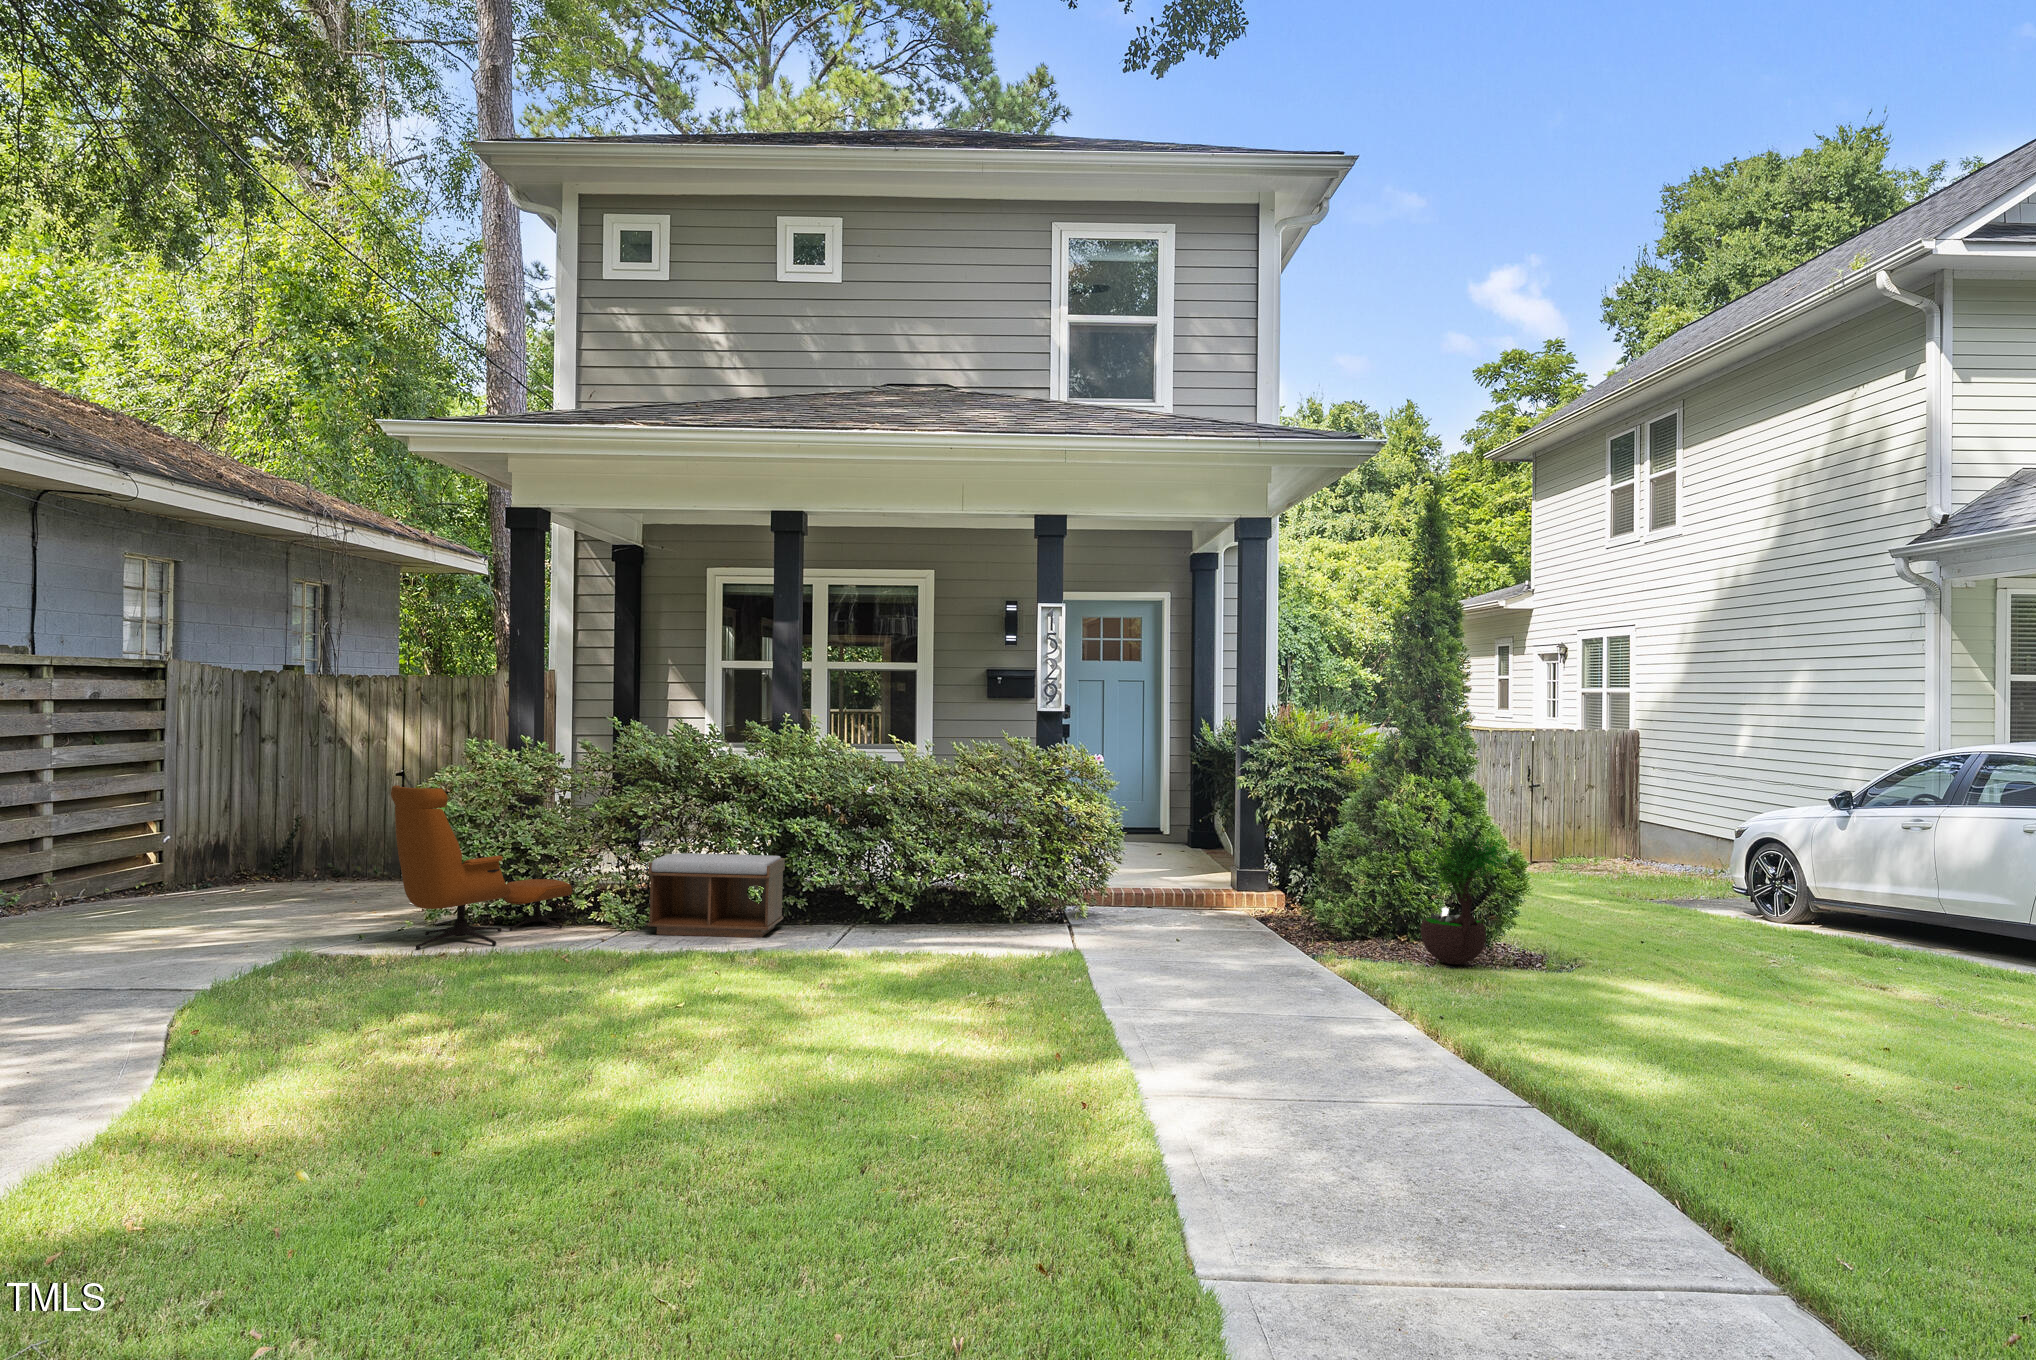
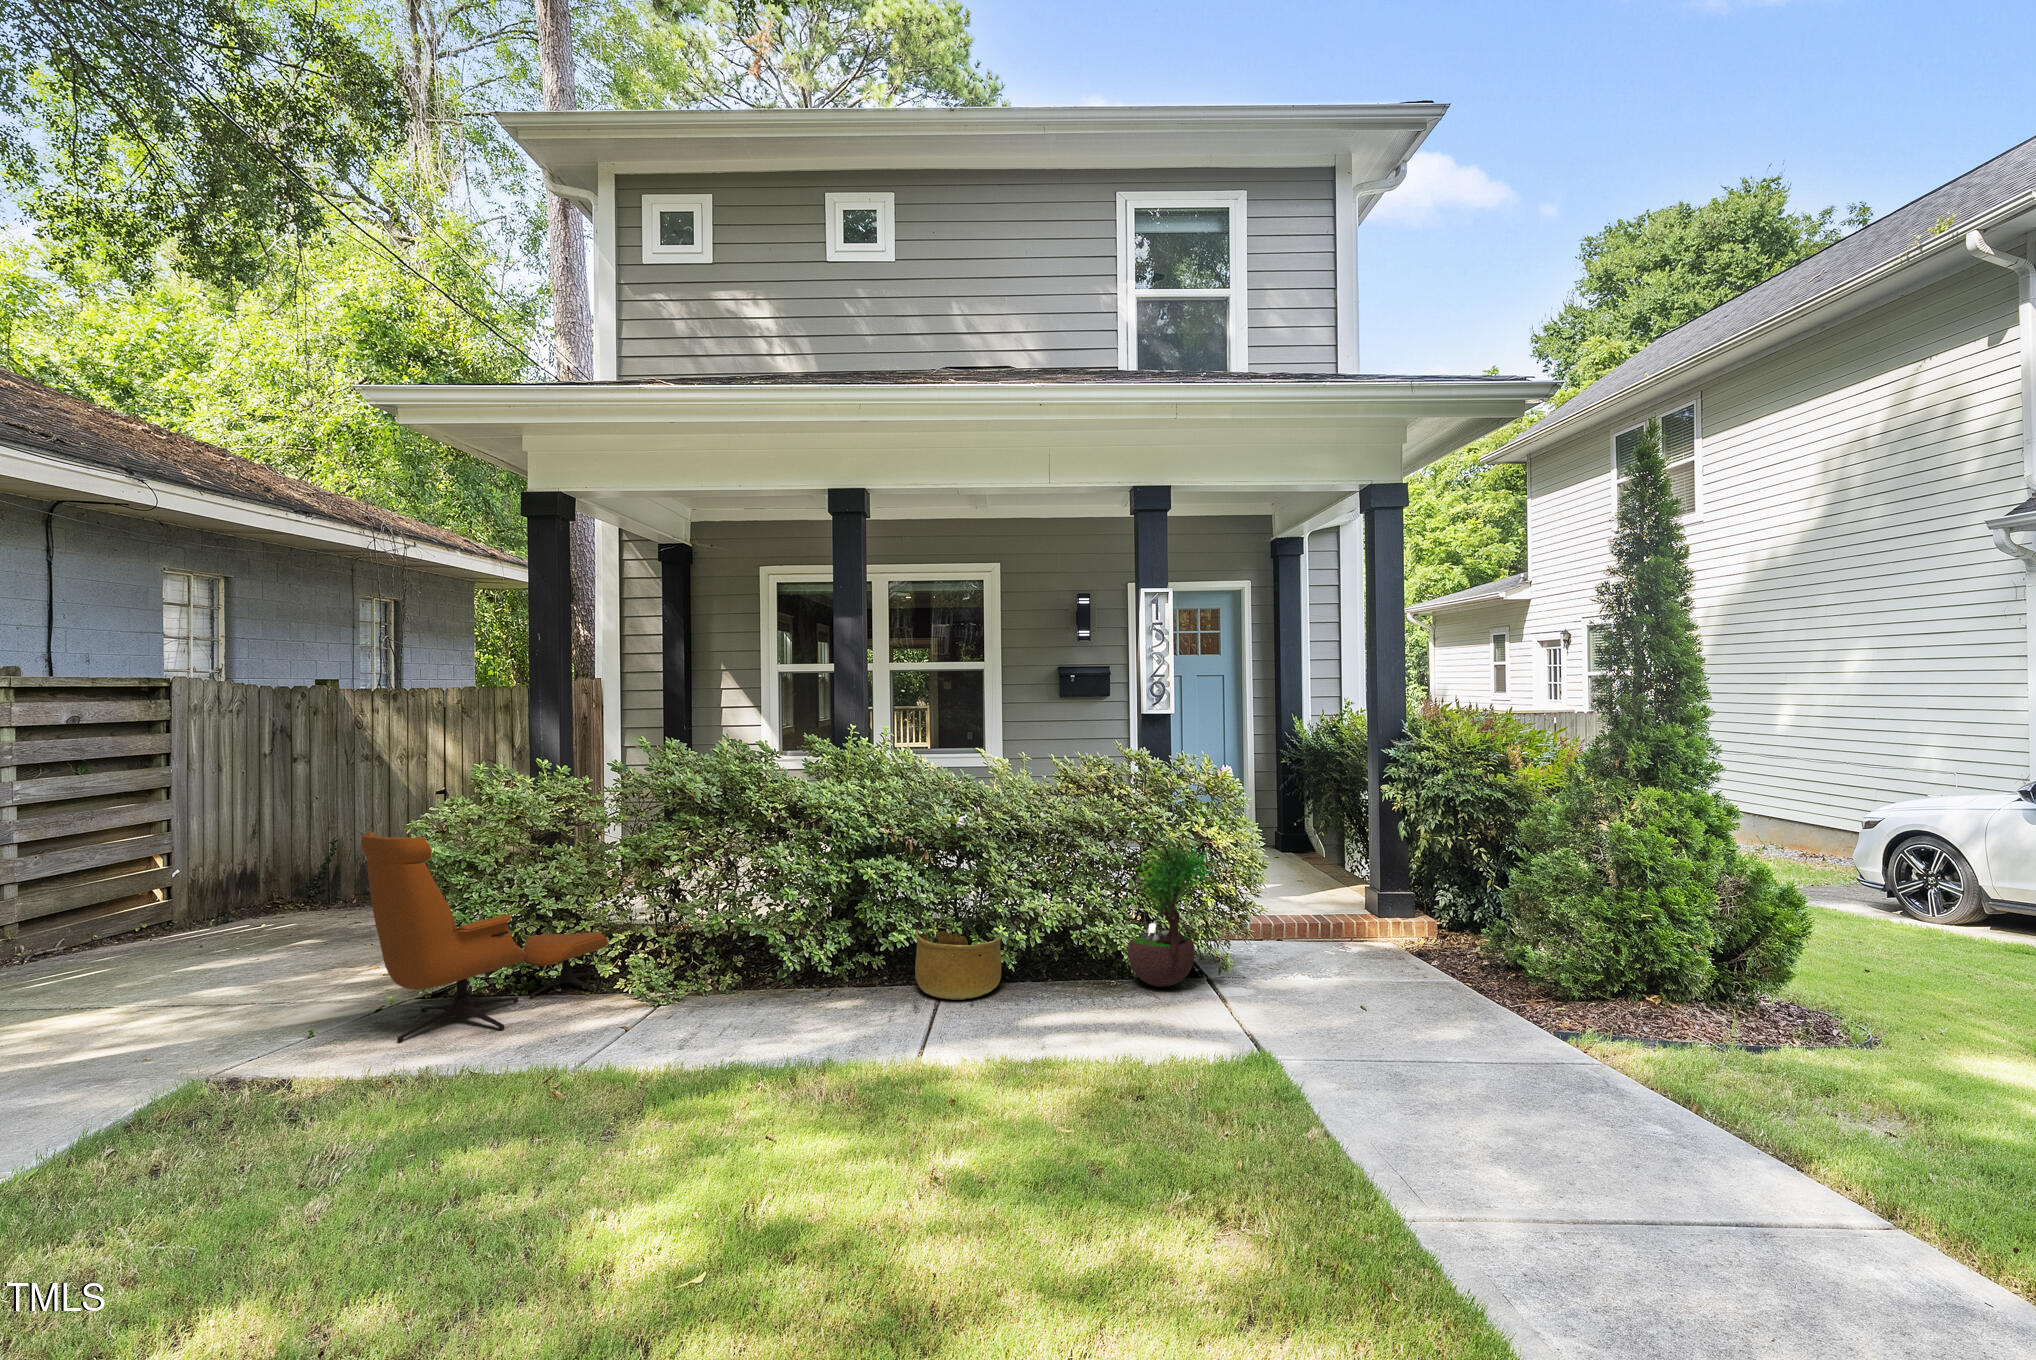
potted tree: present [1421,830,1507,964] -> present [1128,833,1215,987]
bench: present [647,853,785,938] -> none [696,896,861,1002]
basket: none [828,881,901,938] -> present [915,929,1002,1000]

